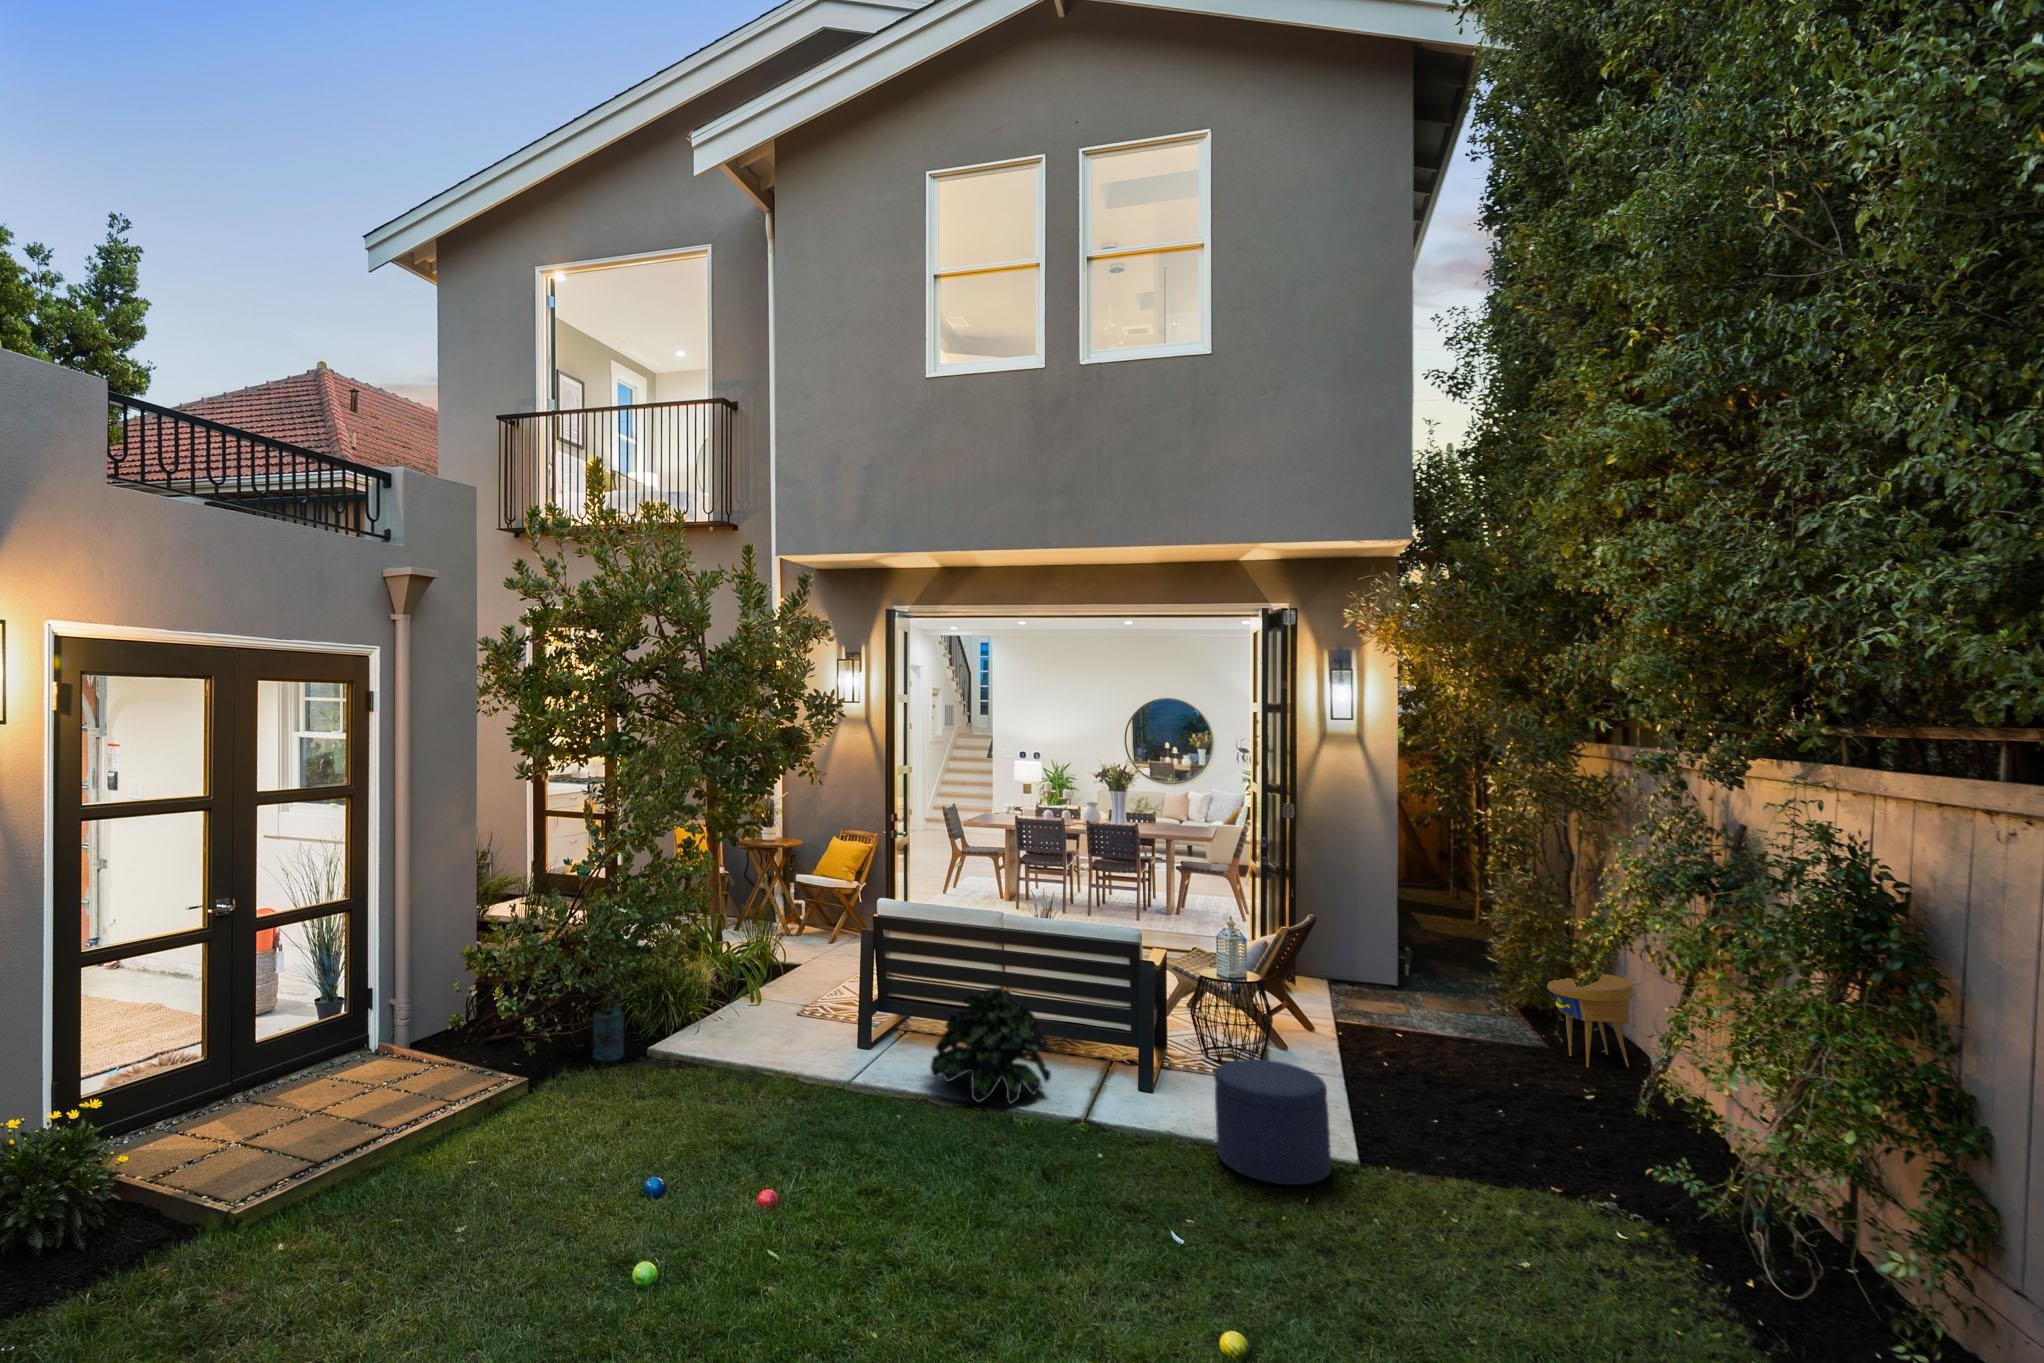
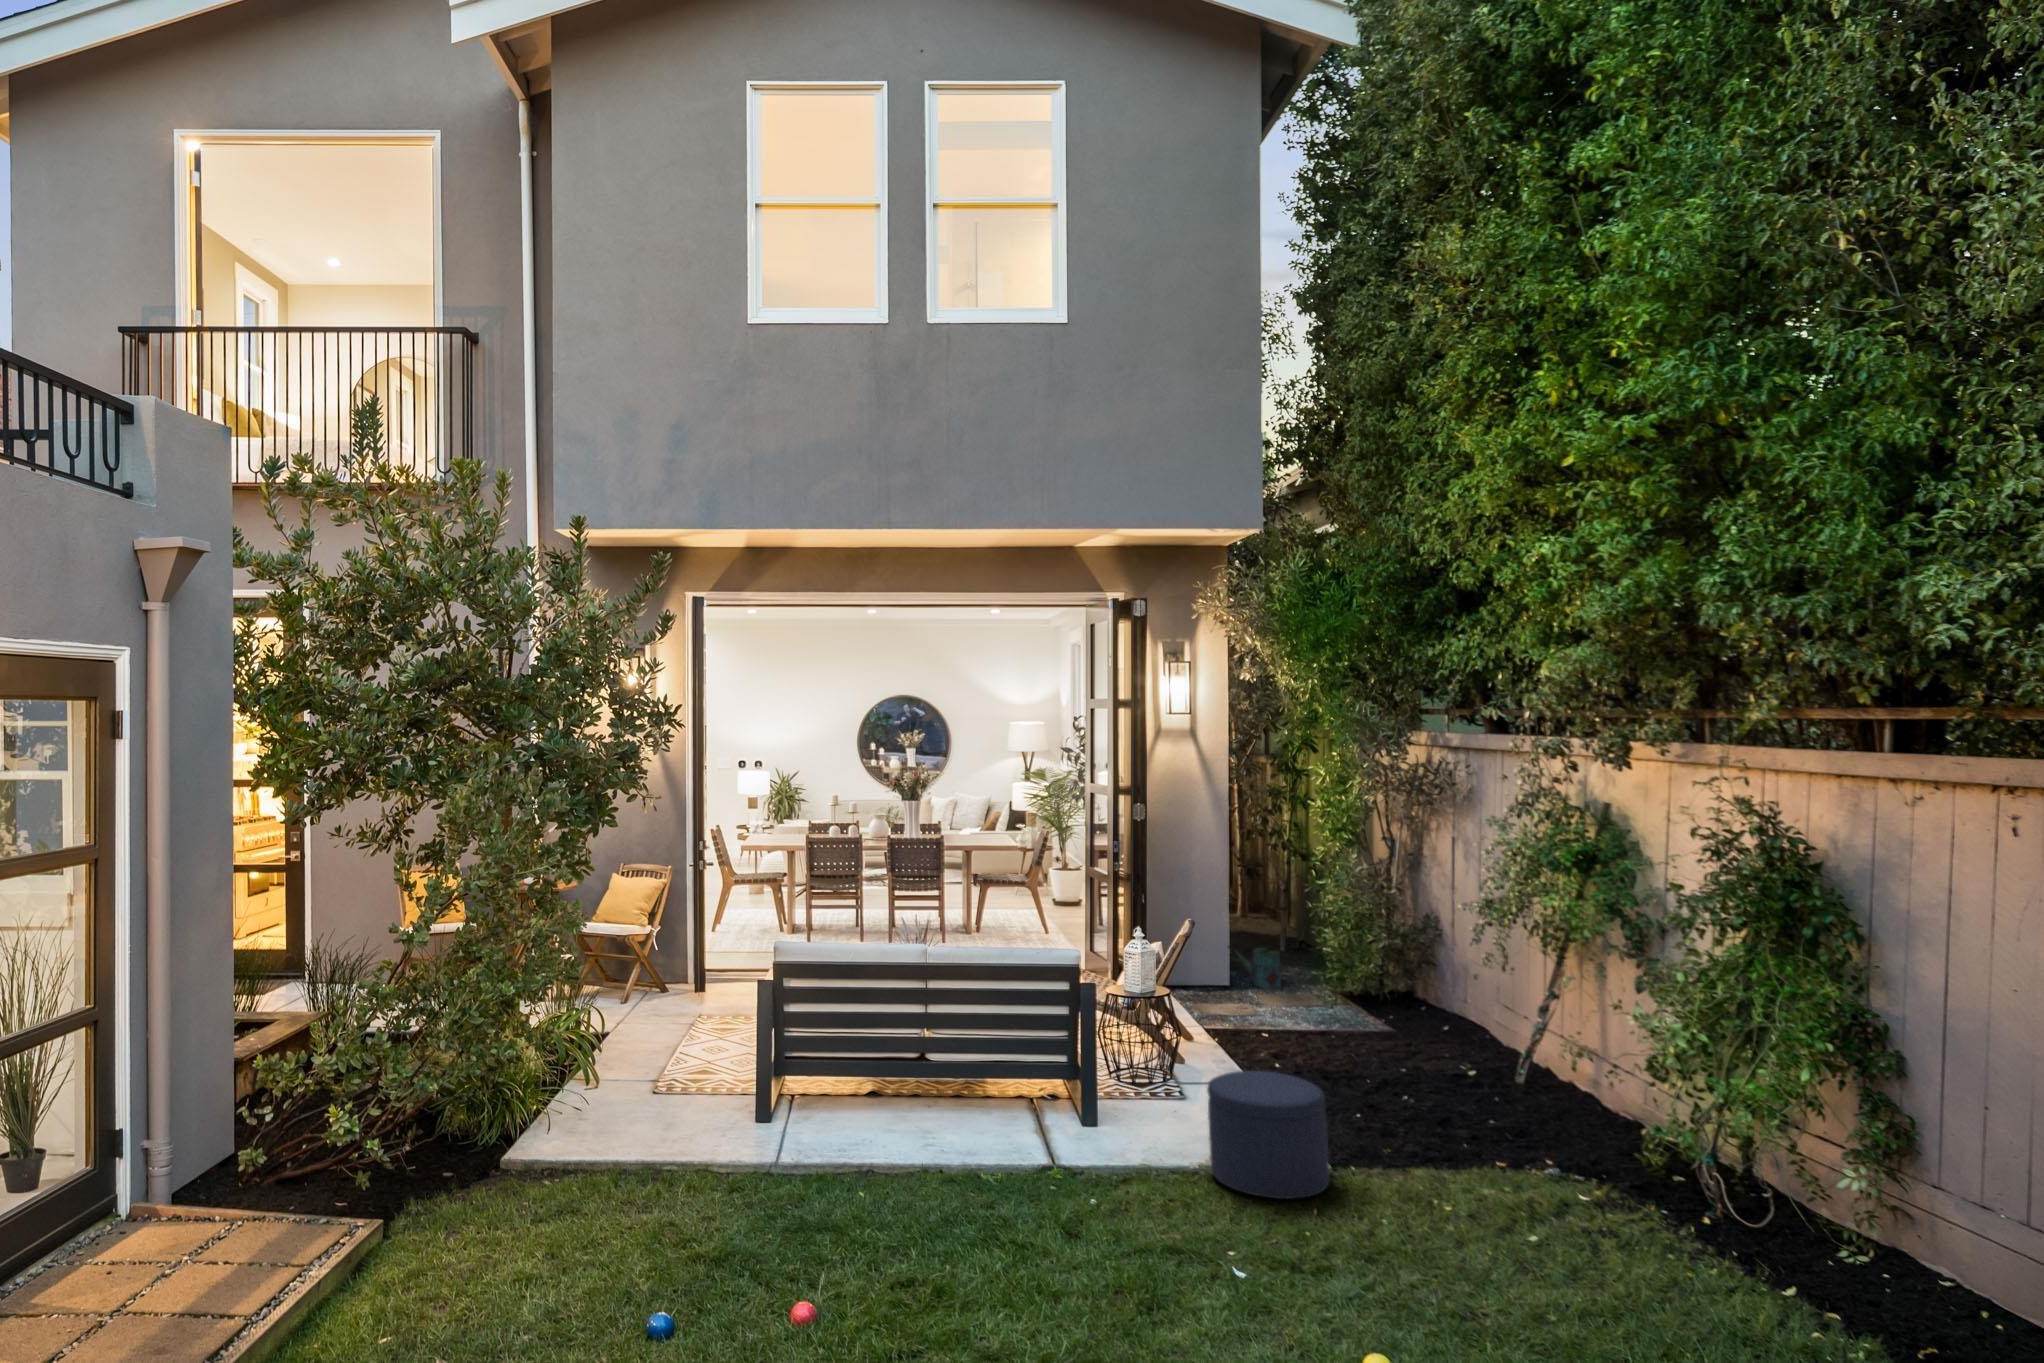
side table: present [1547,974,1634,1068] -> none [1403,949,1480,1042]
potted plant: present [931,988,1051,1104] -> none [868,1028,1004,1163]
watering can: present [593,994,624,1061] -> present [1229,944,1281,989]

